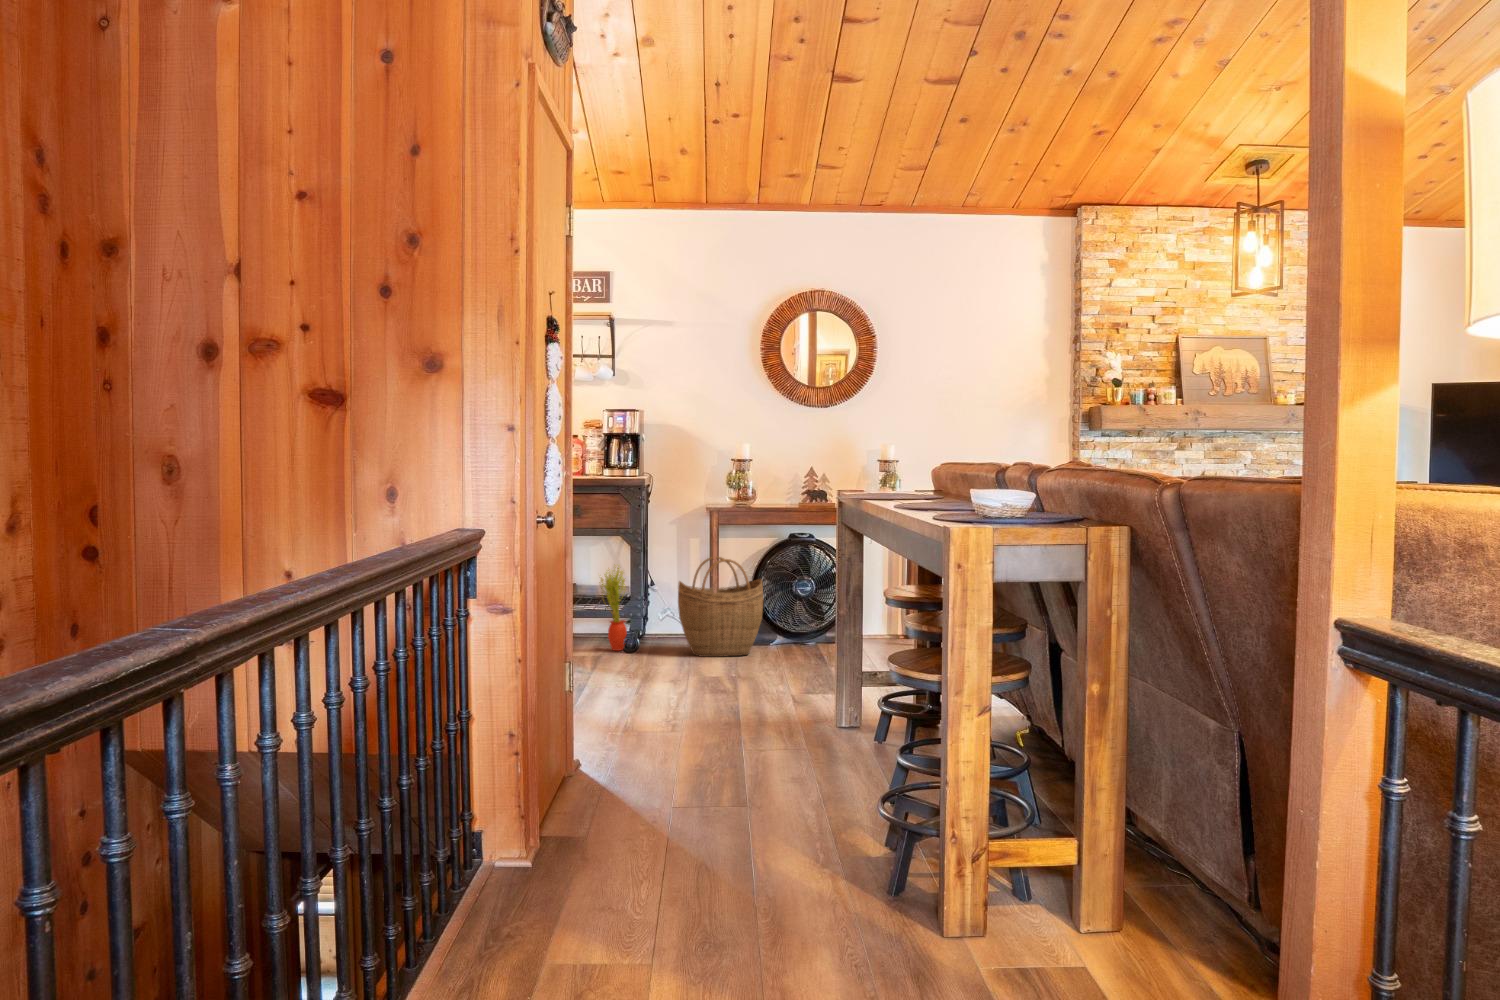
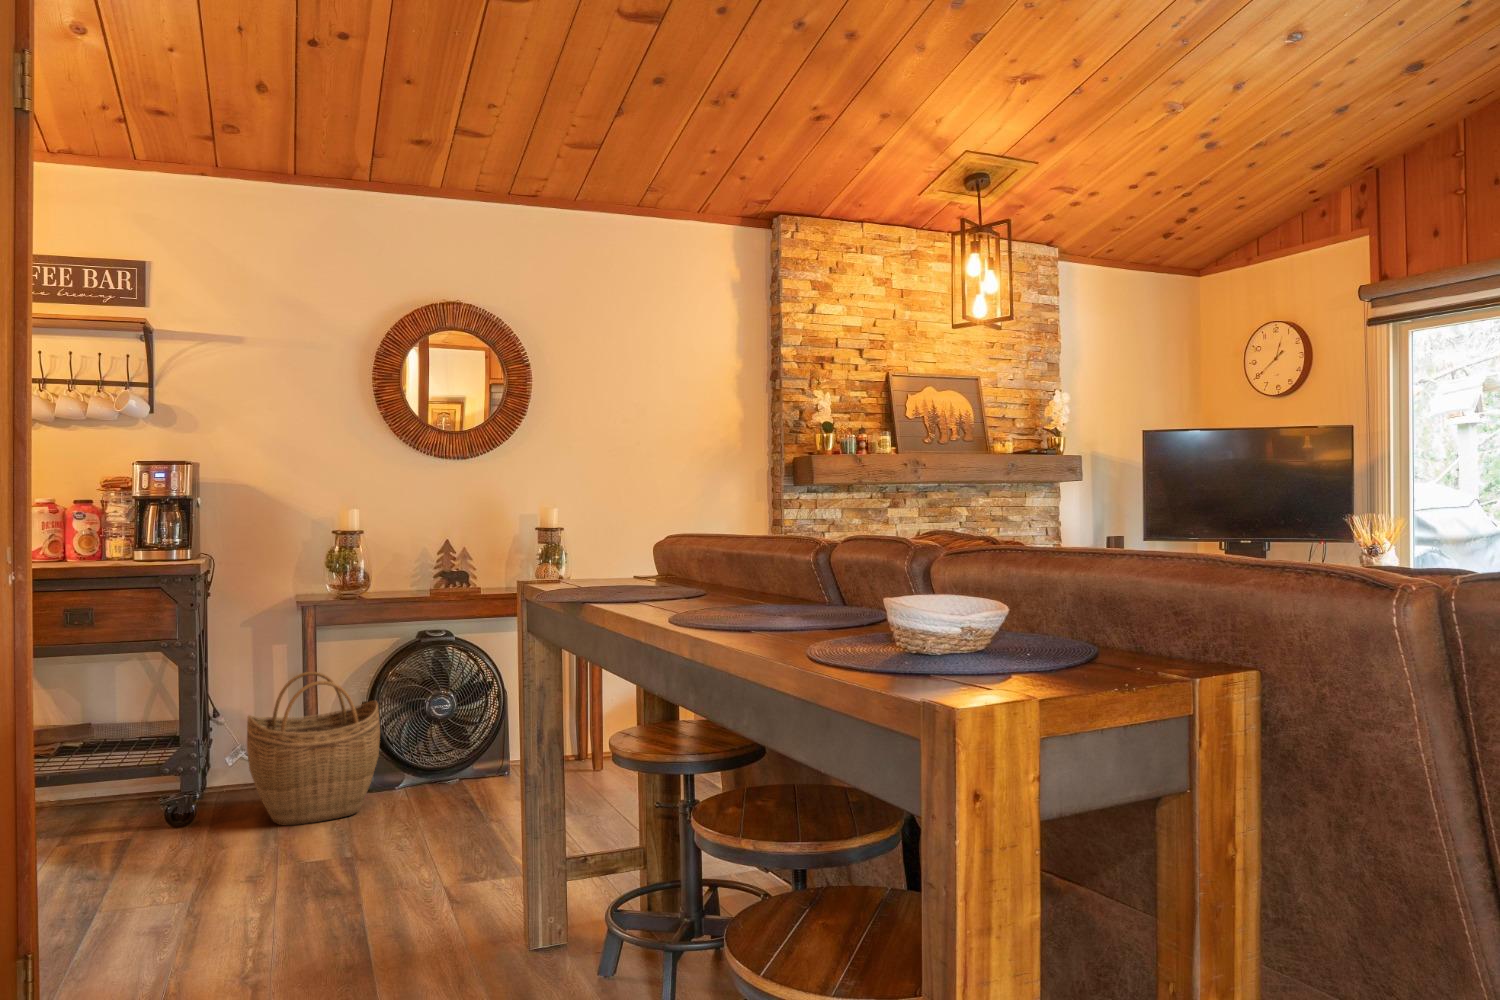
potted plant: present [599,567,627,651] -> none [115,693,165,826]

